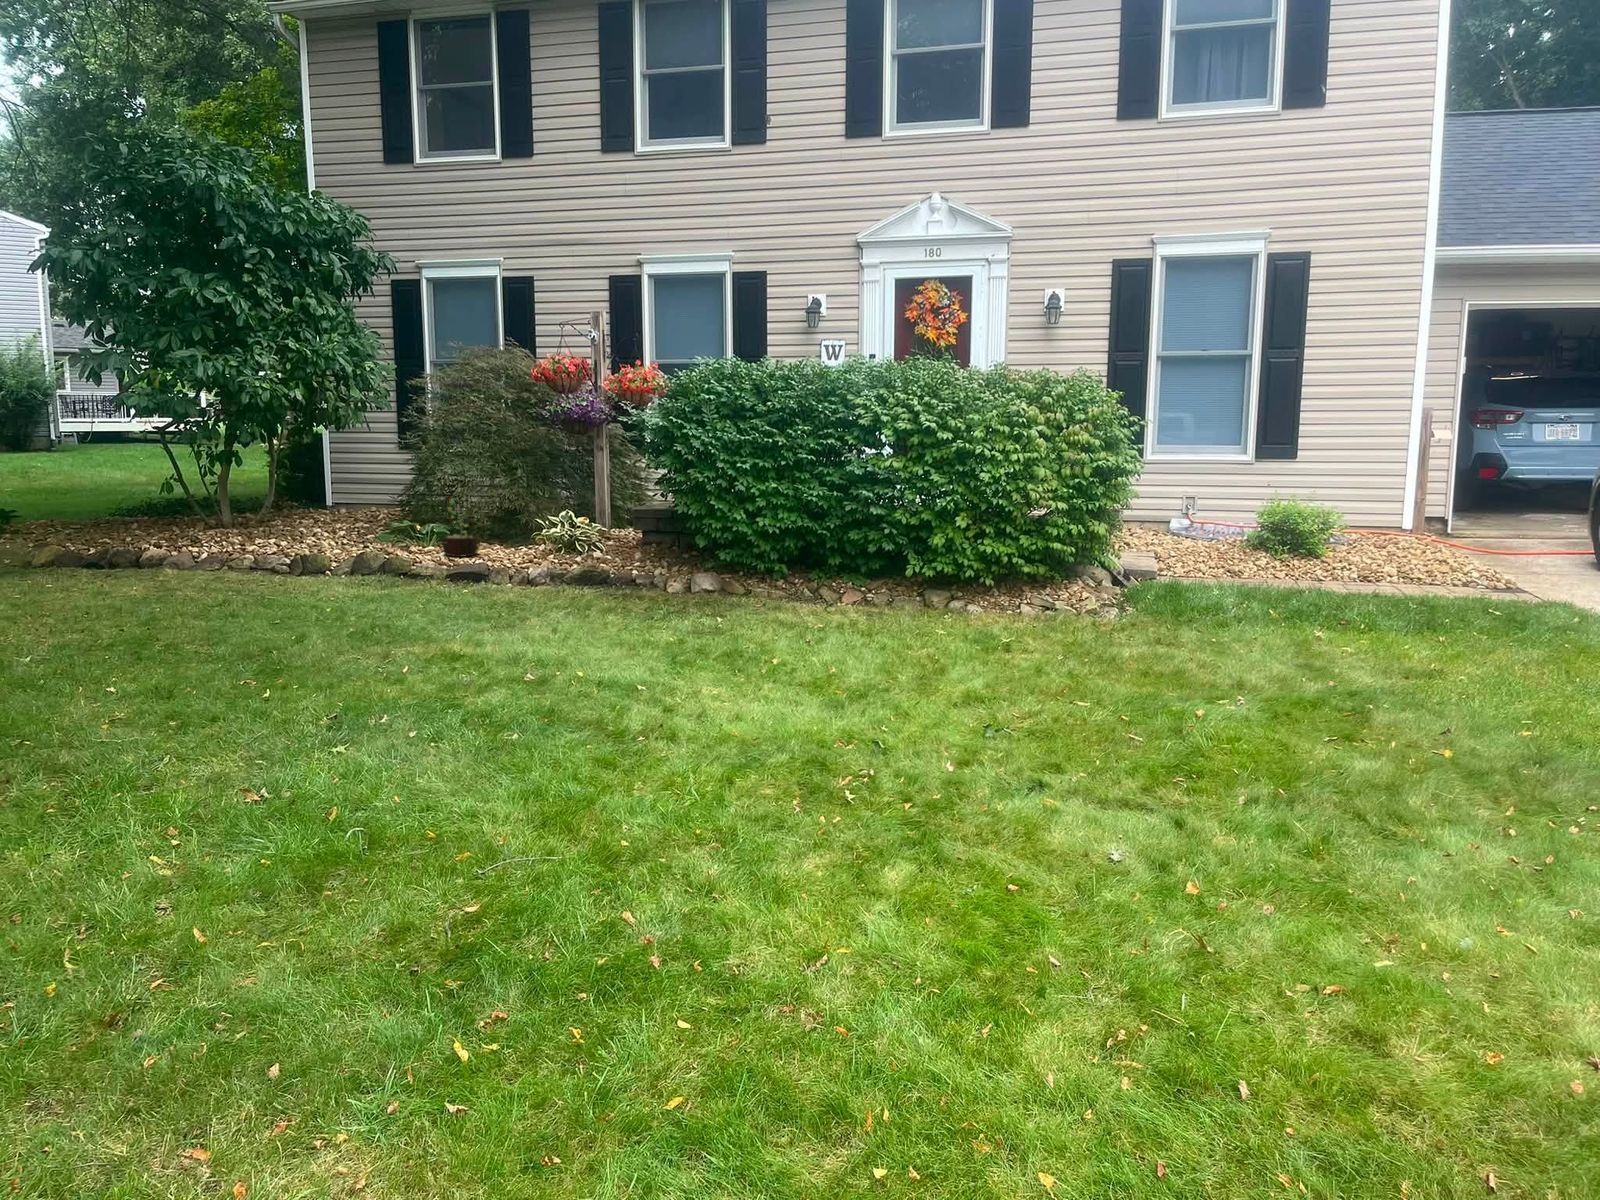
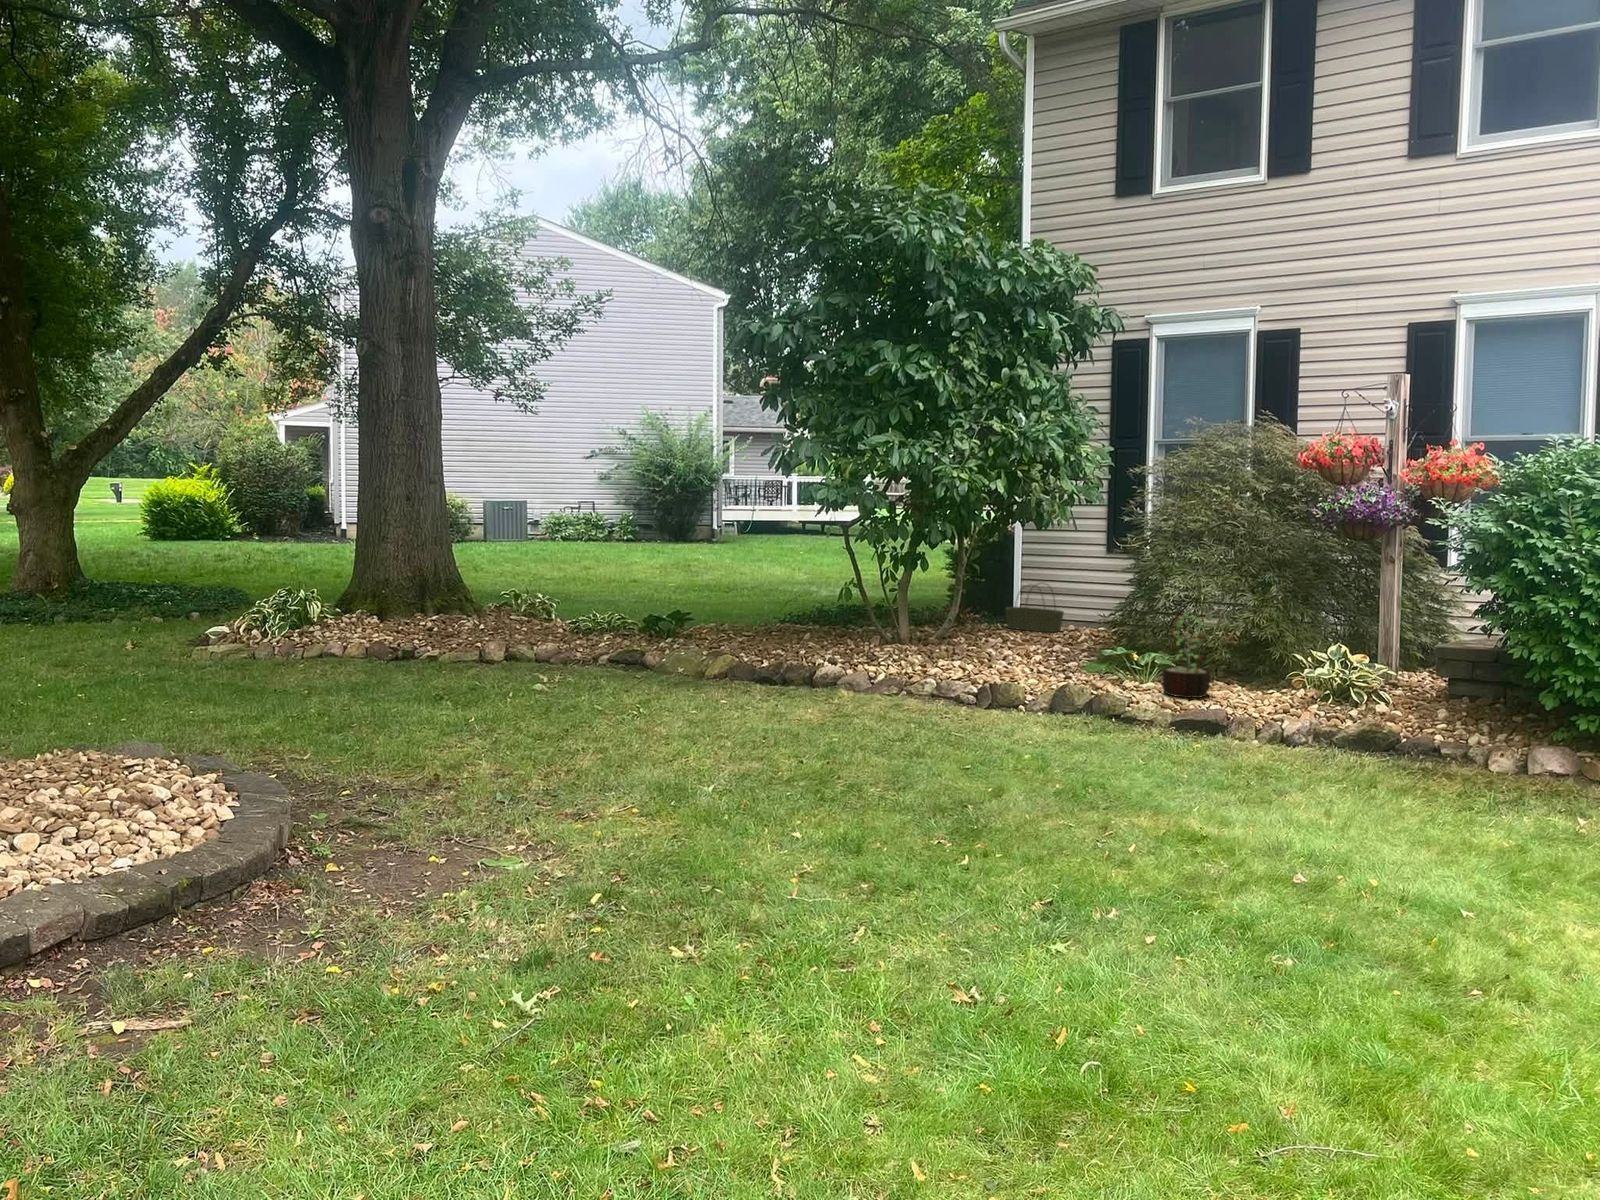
basket: none [313,477,365,518] -> present [1005,584,1064,632]

